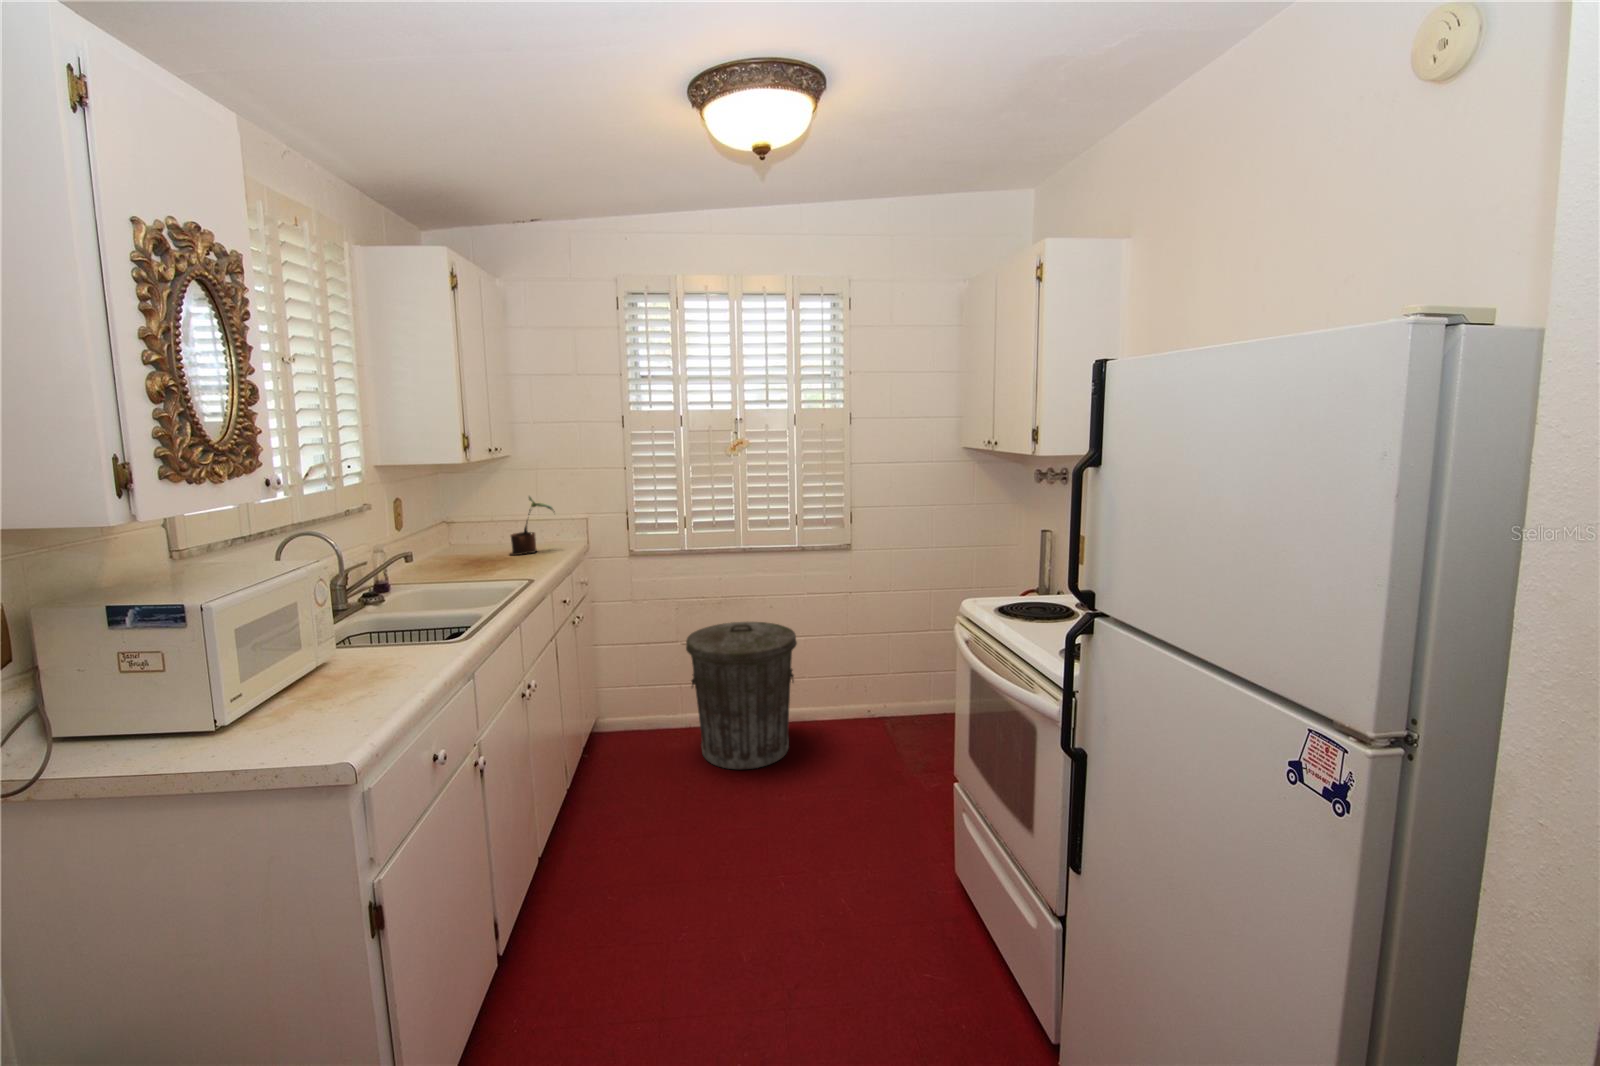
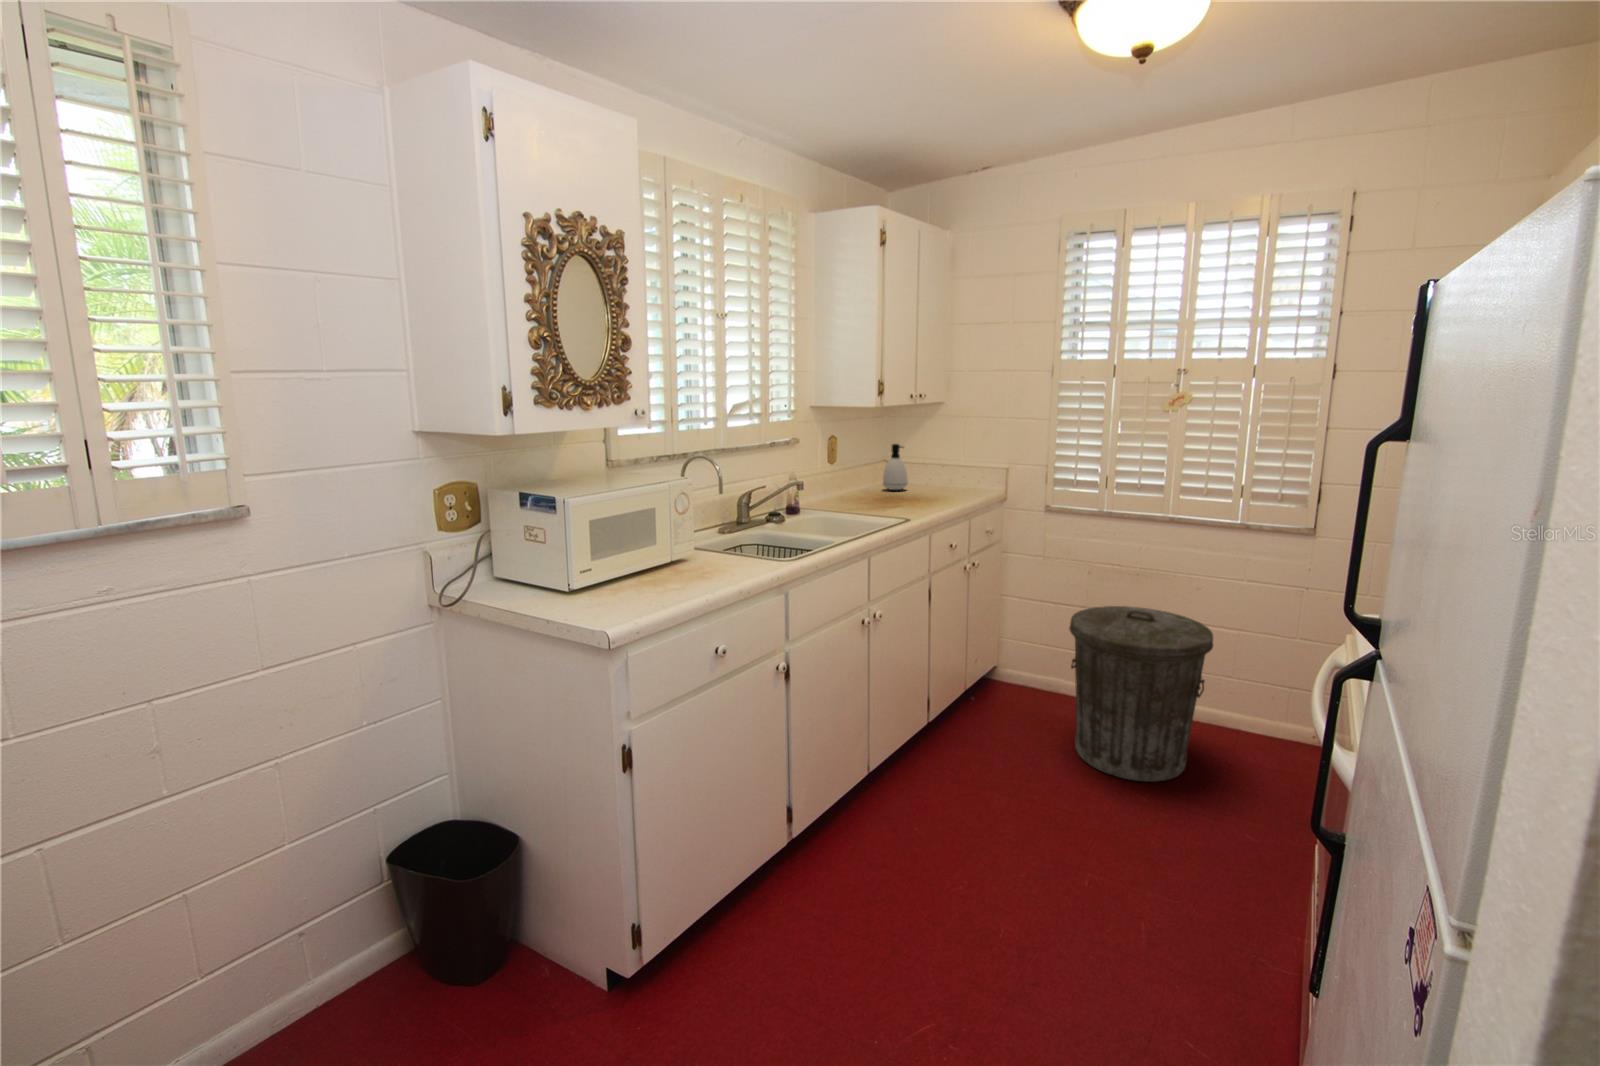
potted plant: present [509,497,555,555] -> none [911,442,959,498]
soap dispenser: none [465,501,494,550] -> present [883,444,908,490]

